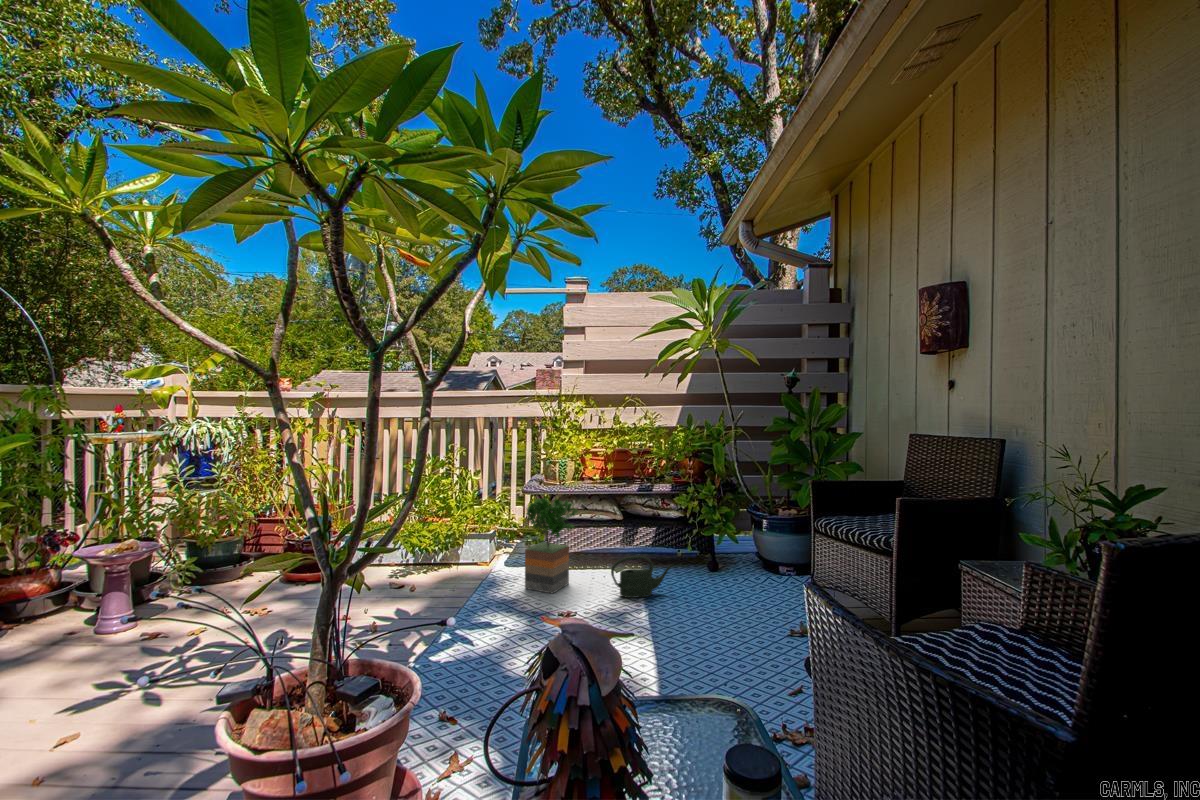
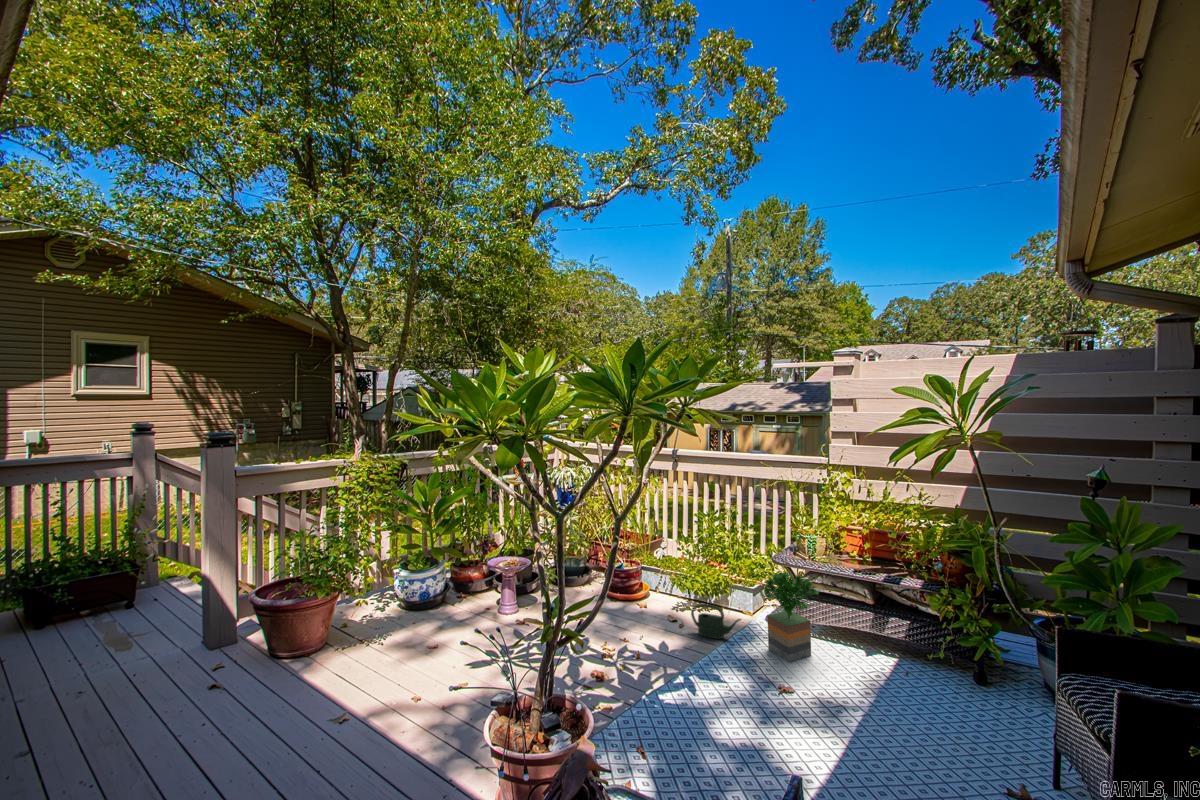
watering can: present [611,556,674,598] -> present [691,604,741,639]

